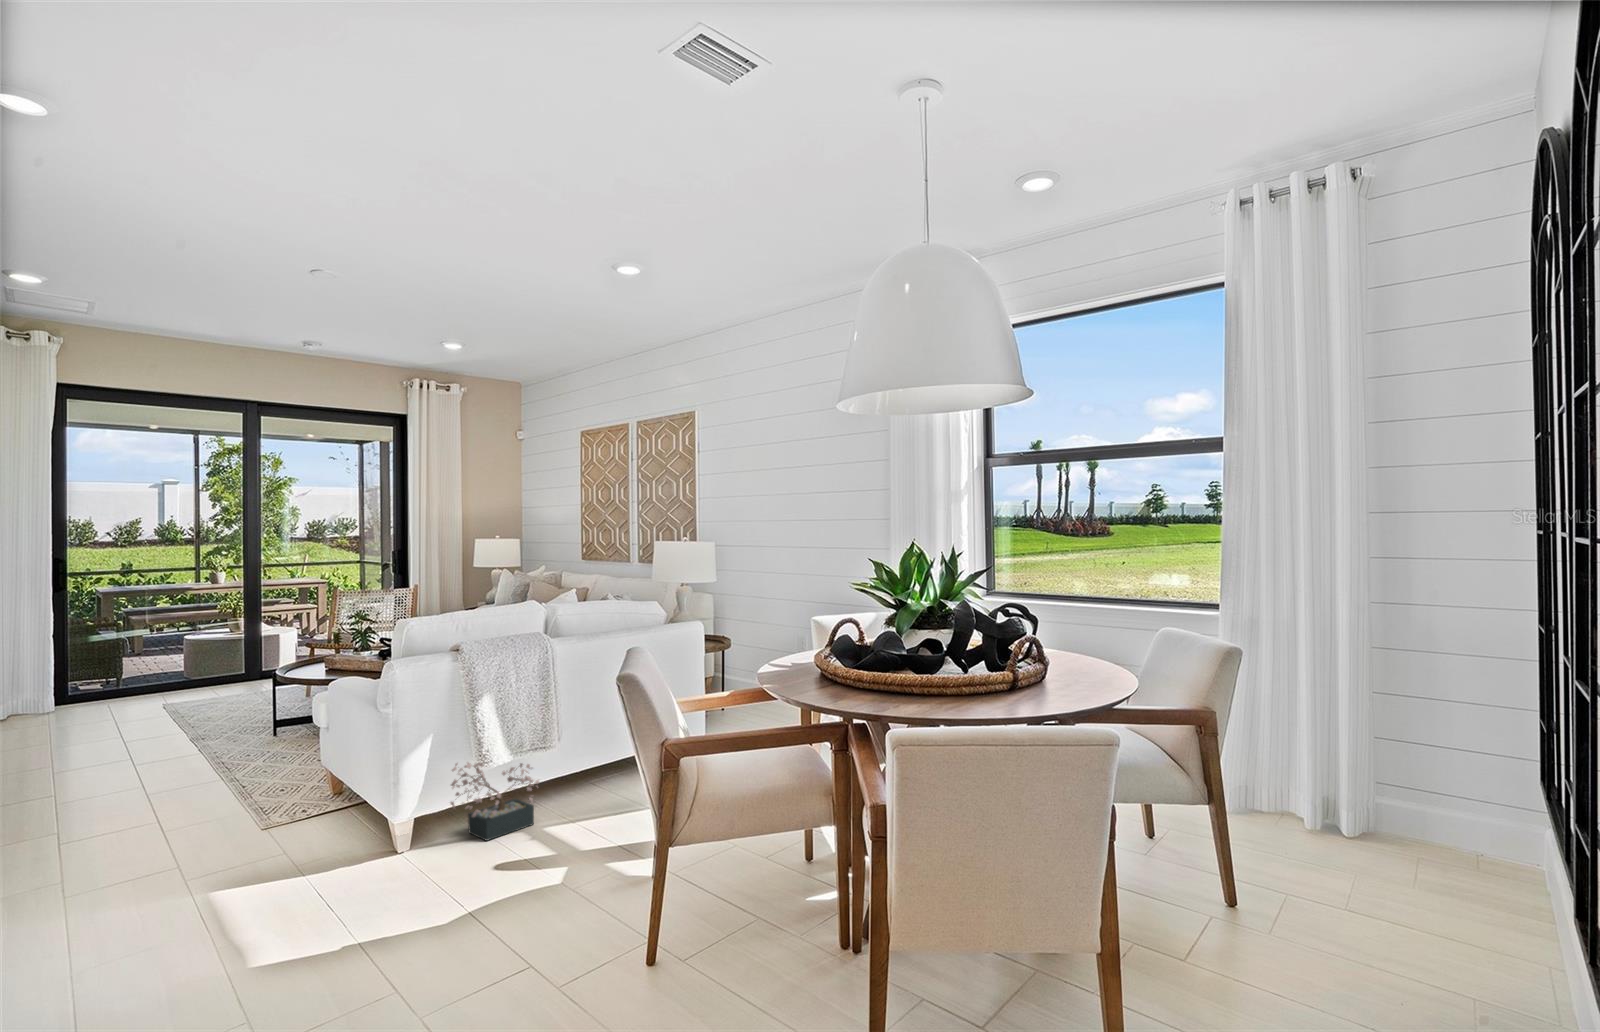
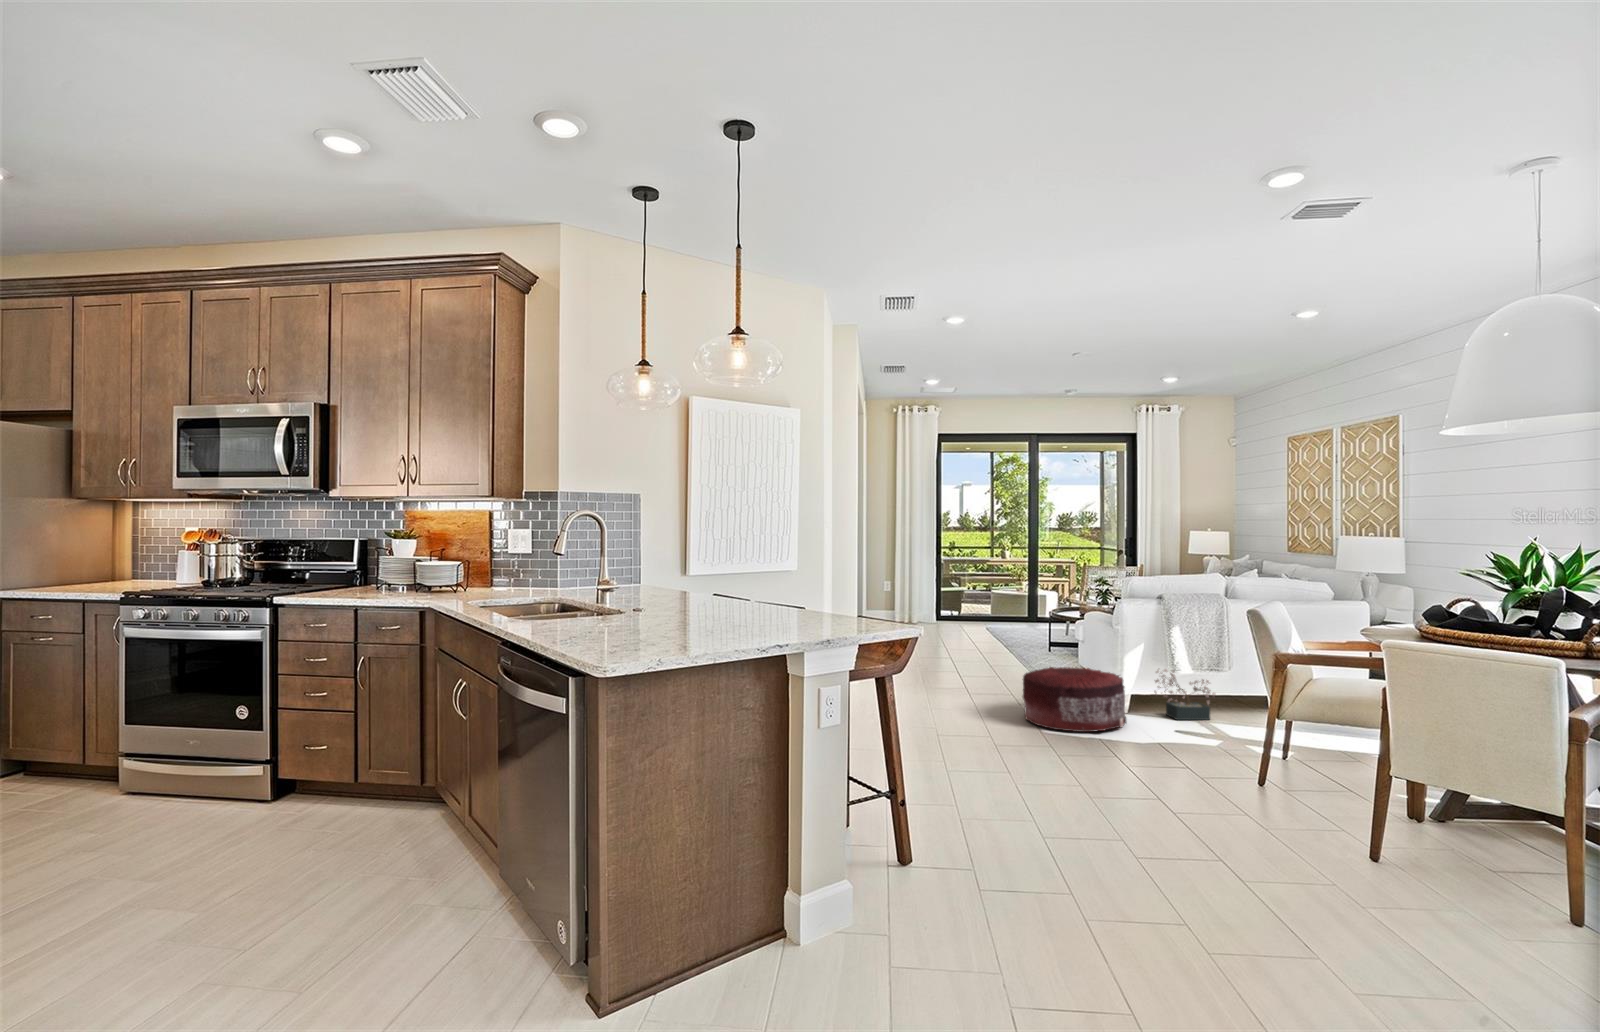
pouf: none [186,790,408,954] -> present [1023,667,1127,732]

